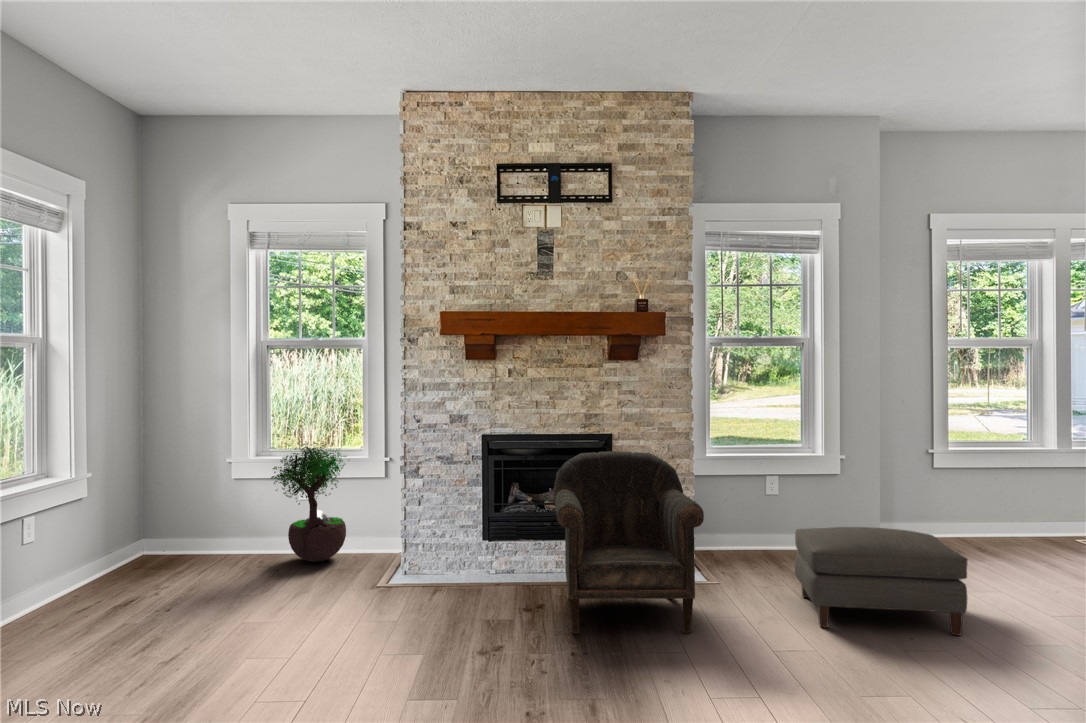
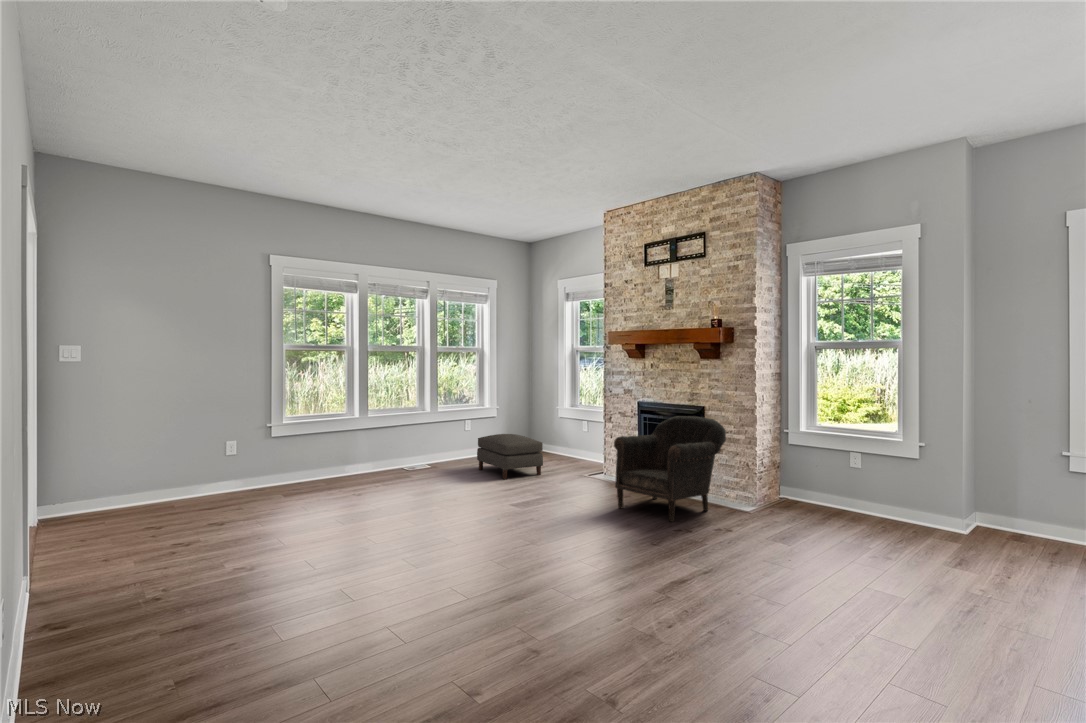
potted tree: present [271,434,349,562] -> none [555,396,599,465]
ottoman: present [795,527,968,635] -> present [477,434,543,479]

